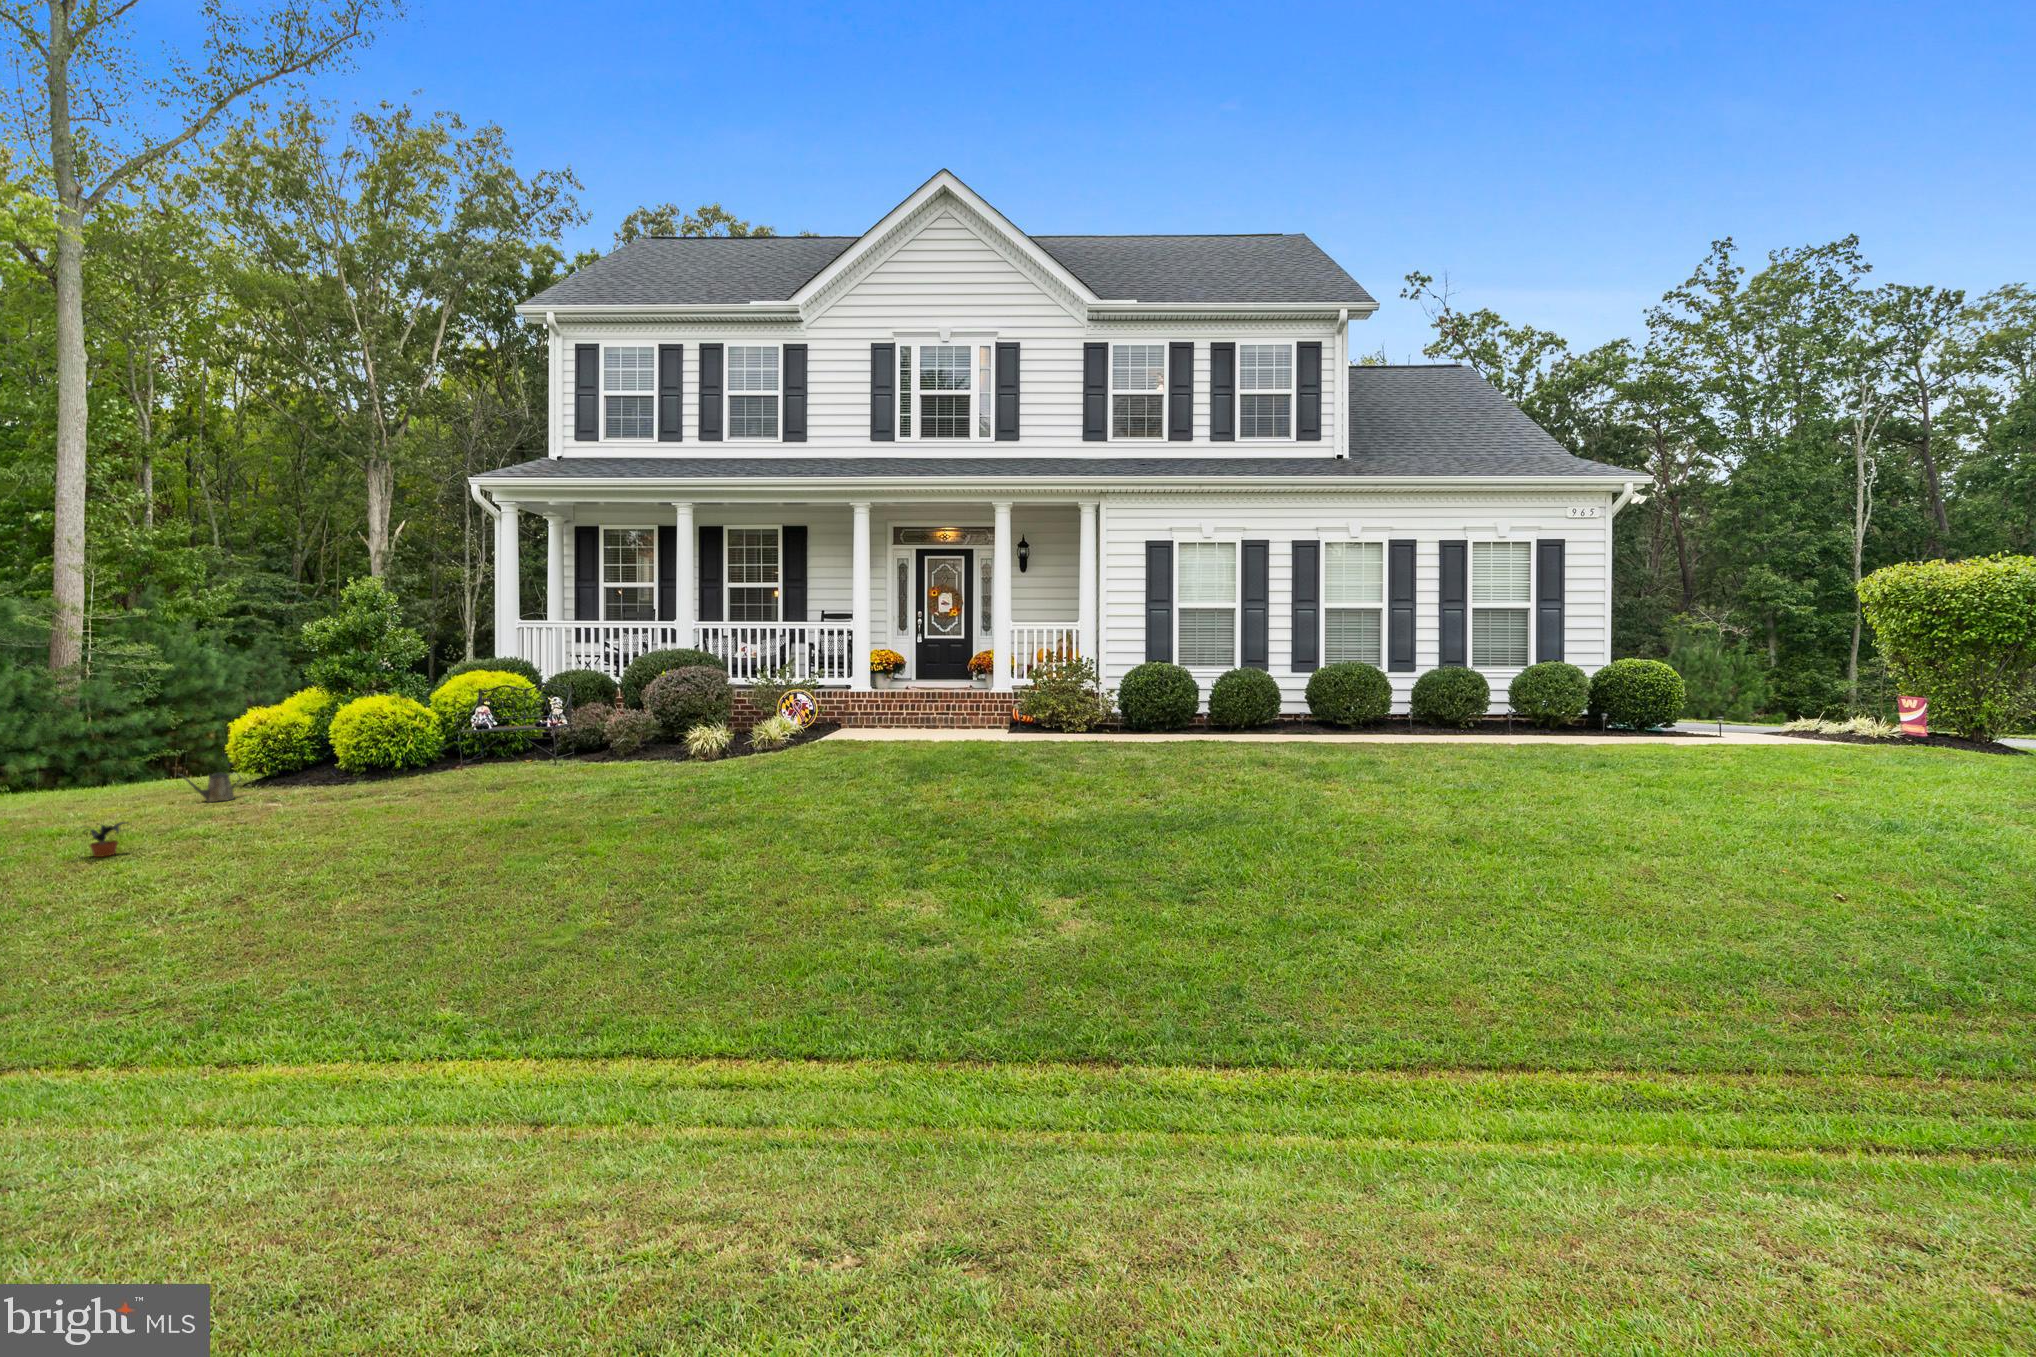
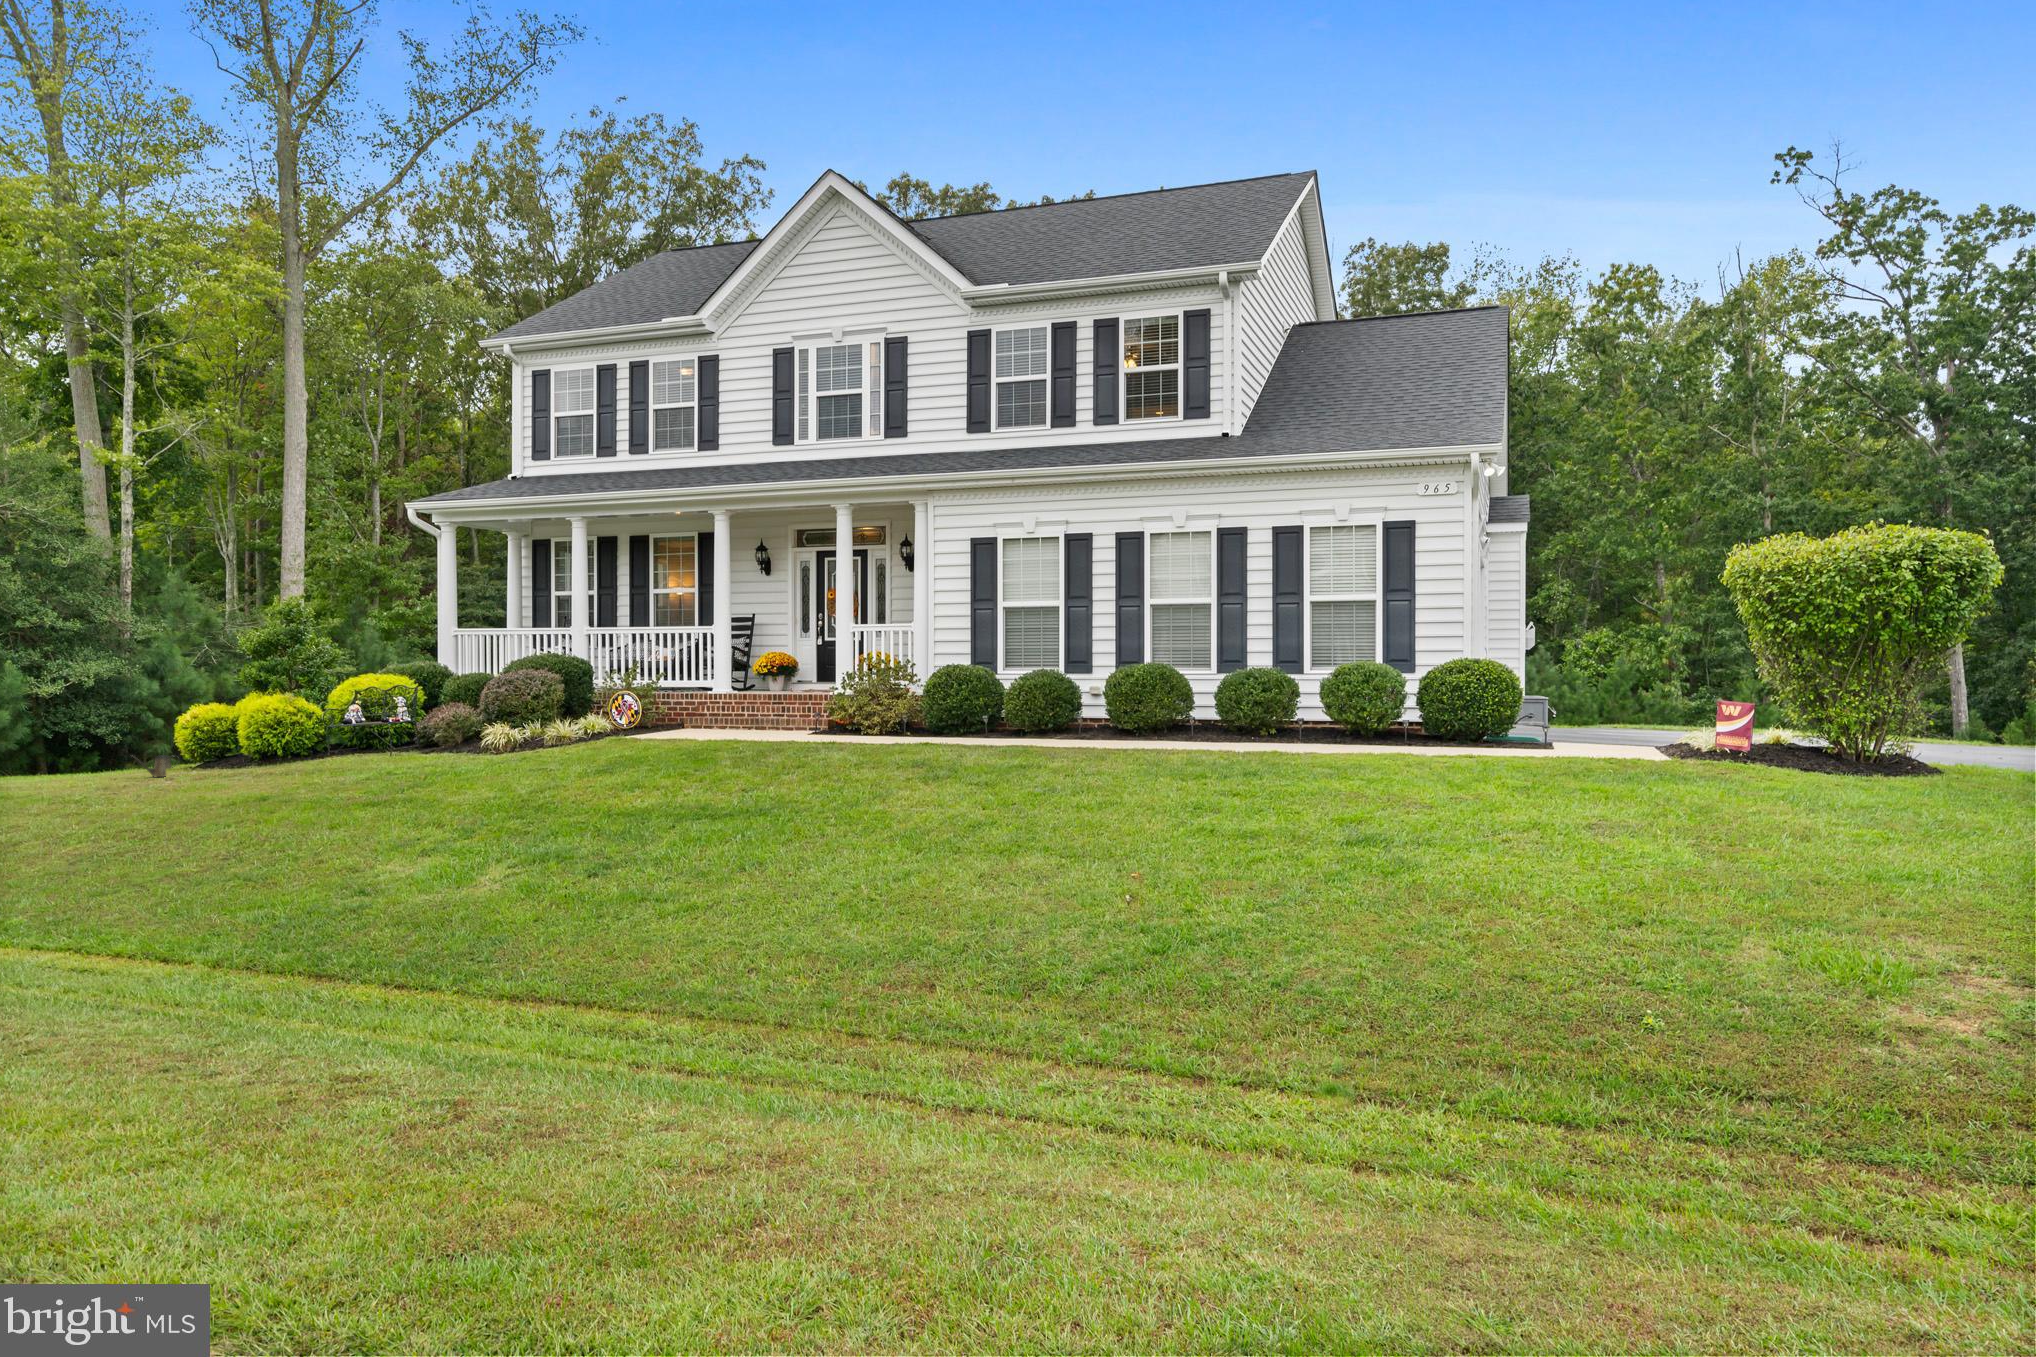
potted plant: present [81,822,126,857] -> none [11,788,53,812]

